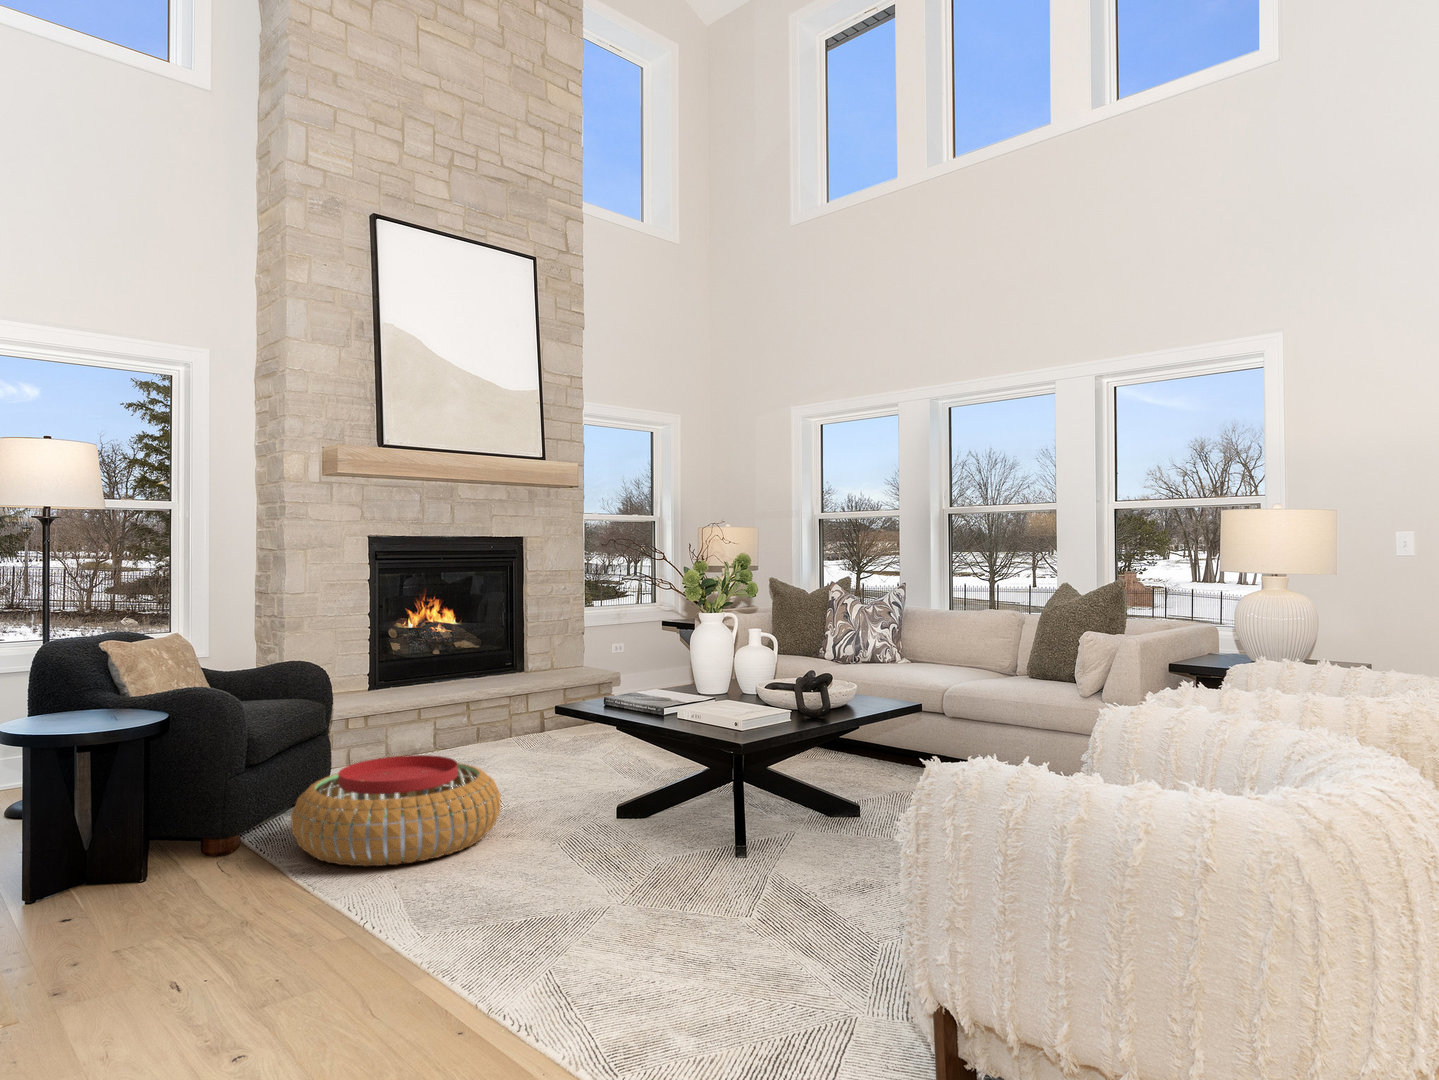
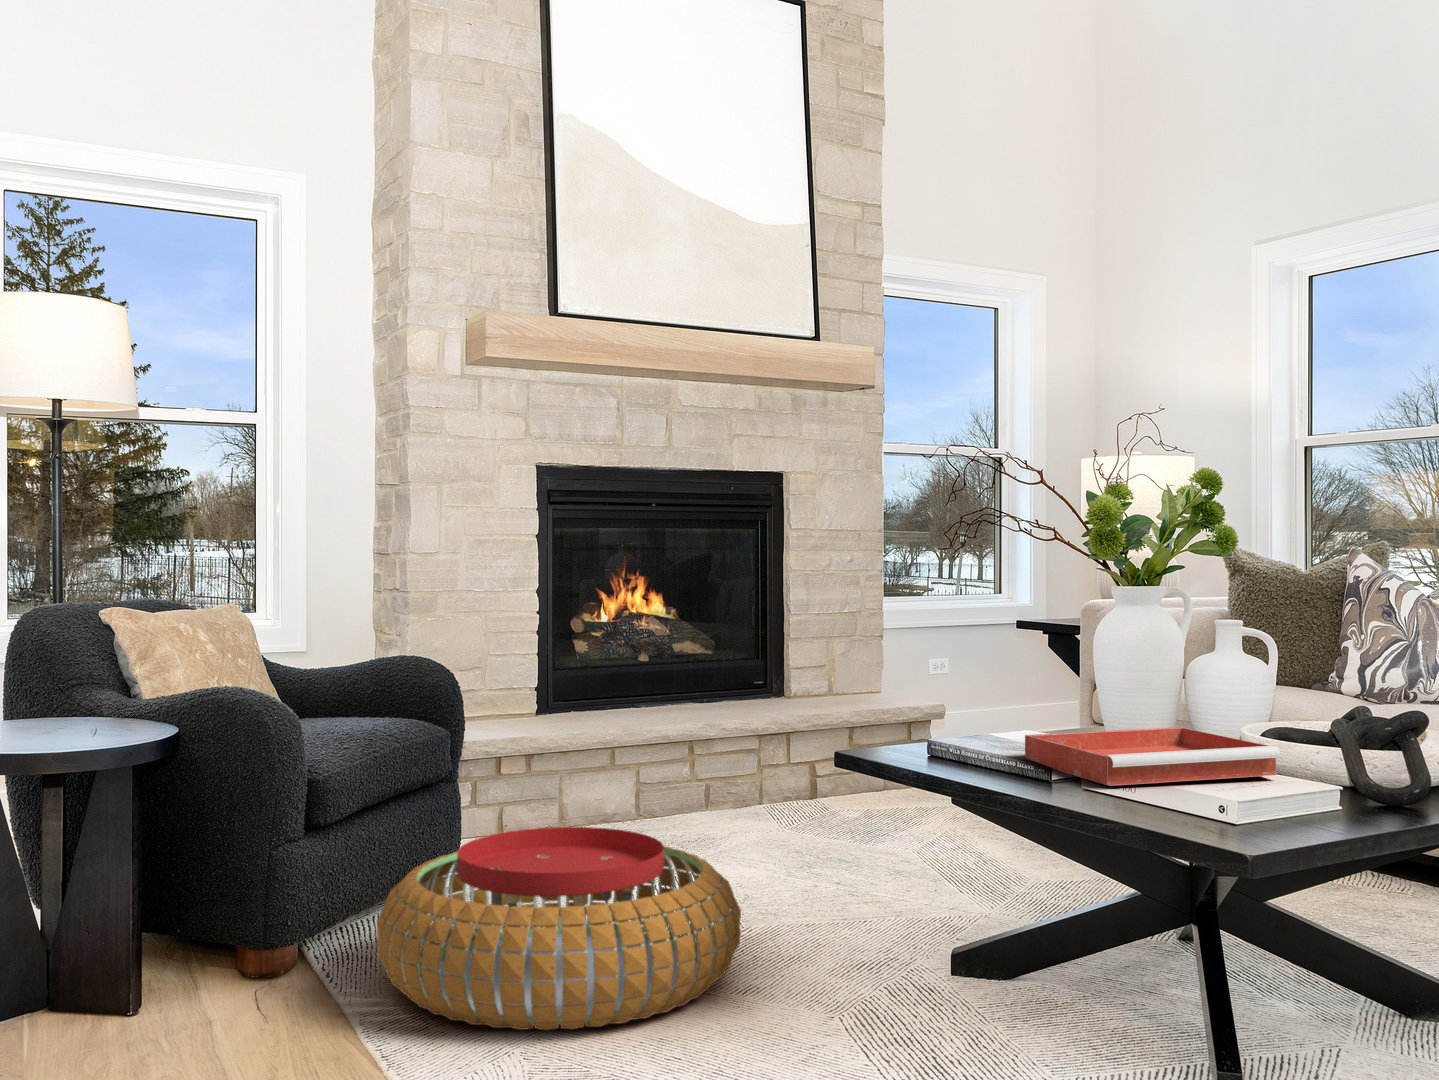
tray: none [649,685,770,717] -> present [1025,727,1281,786]

